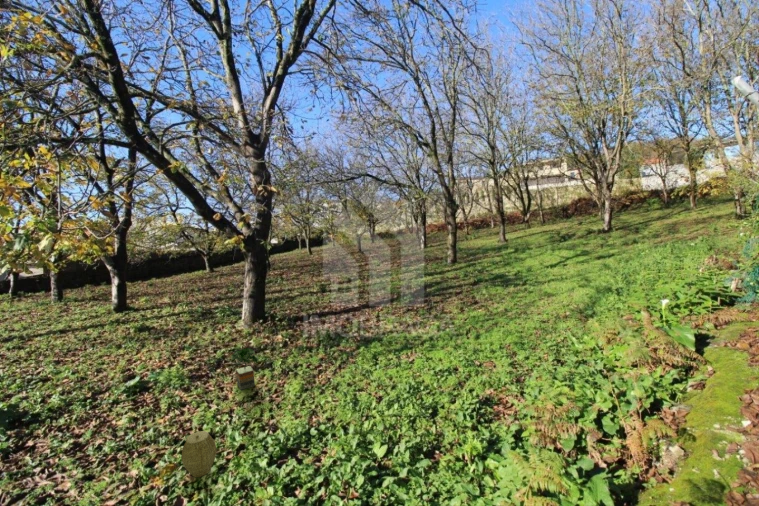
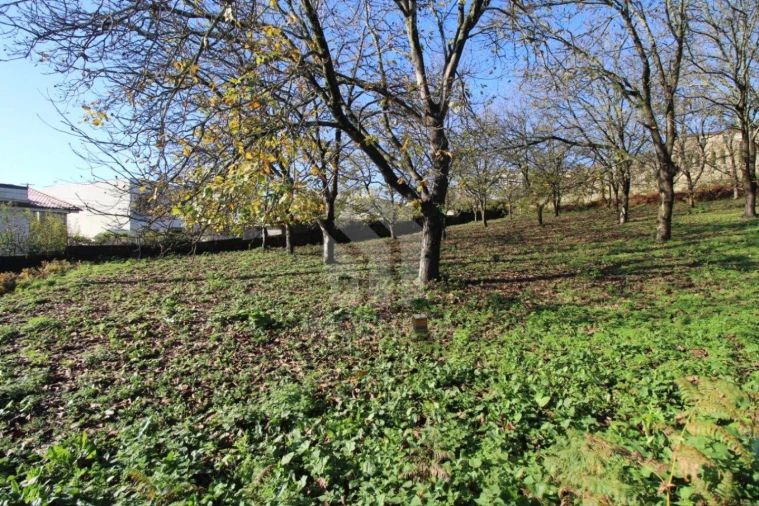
woven basket: present [182,431,216,477] -> none [371,351,396,385]

